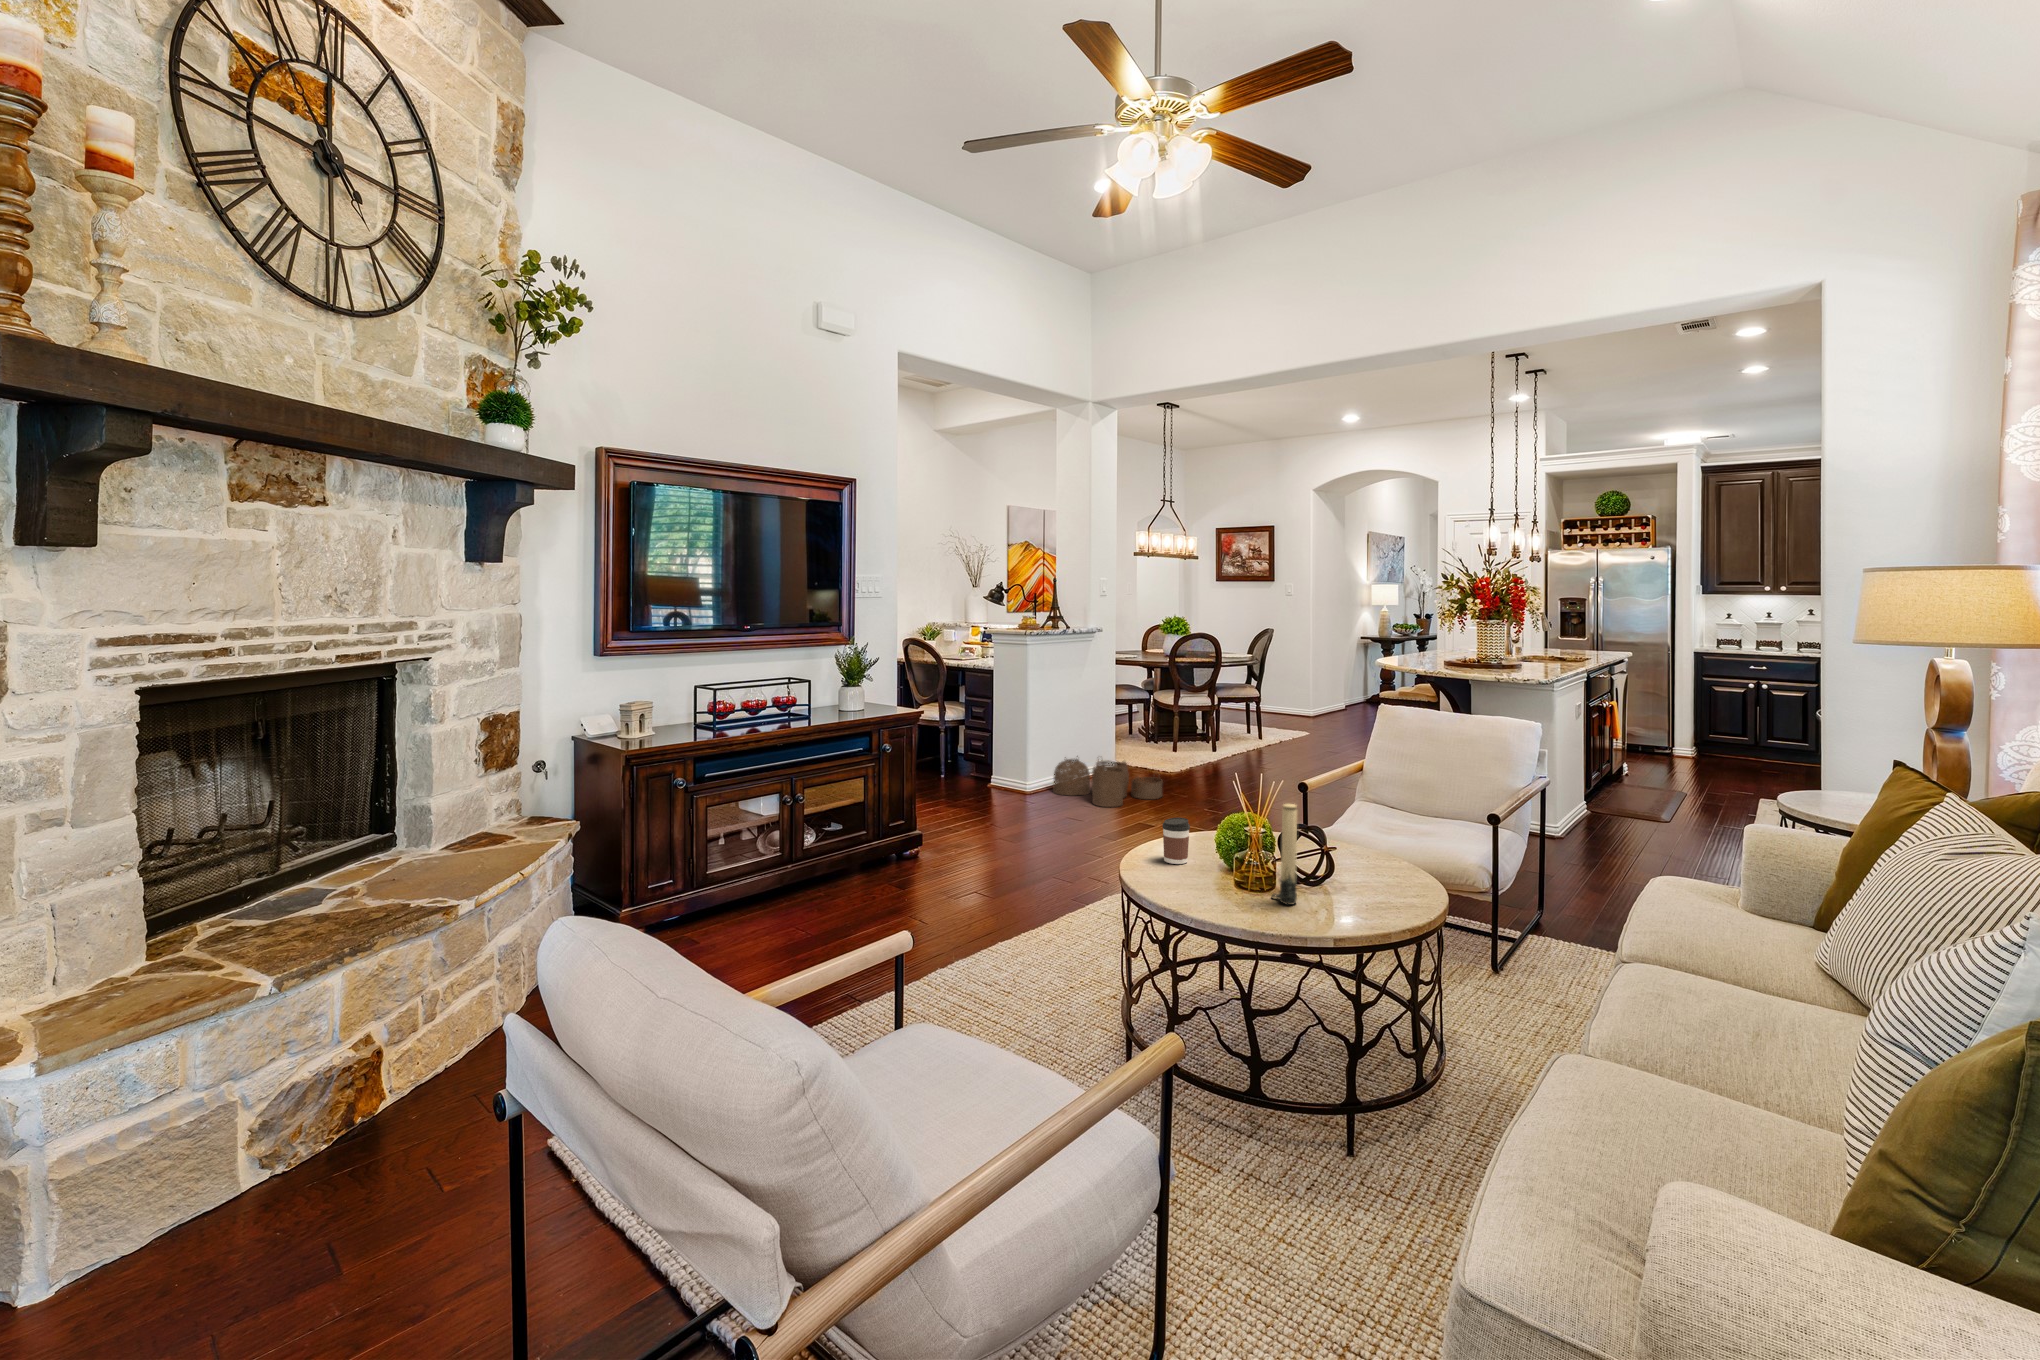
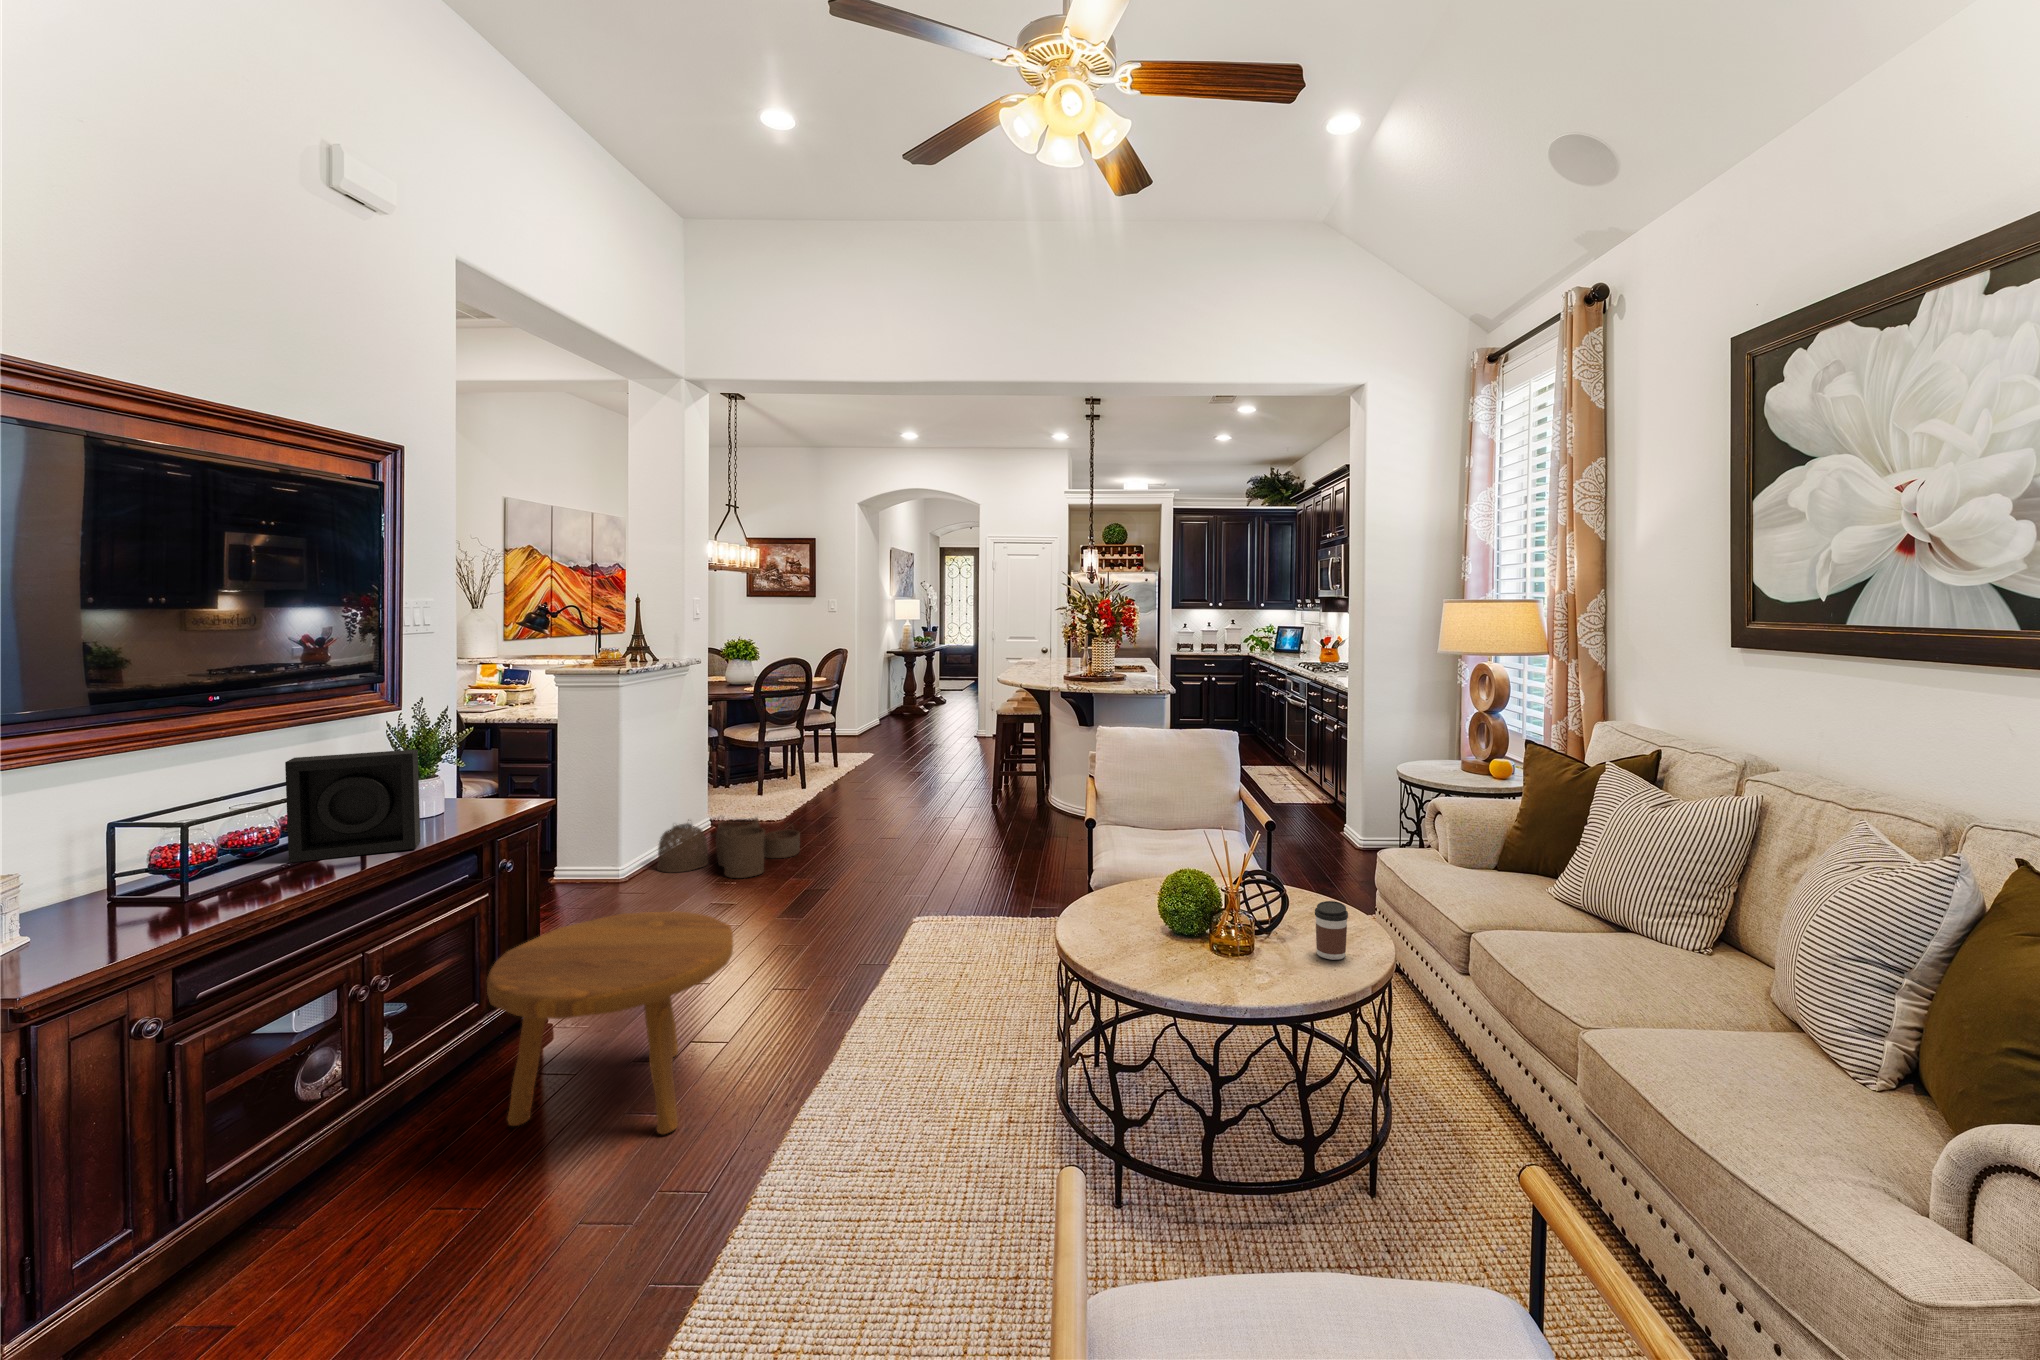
speaker: none [774,661,834,721] -> present [285,749,420,863]
footstool: none [846,788,991,925] -> present [487,911,733,1134]
candle: present [1271,804,1297,905] -> none [1279,870,1312,983]
coffee cup: present [1162,818,1190,864] -> present [1315,901,1348,960]

